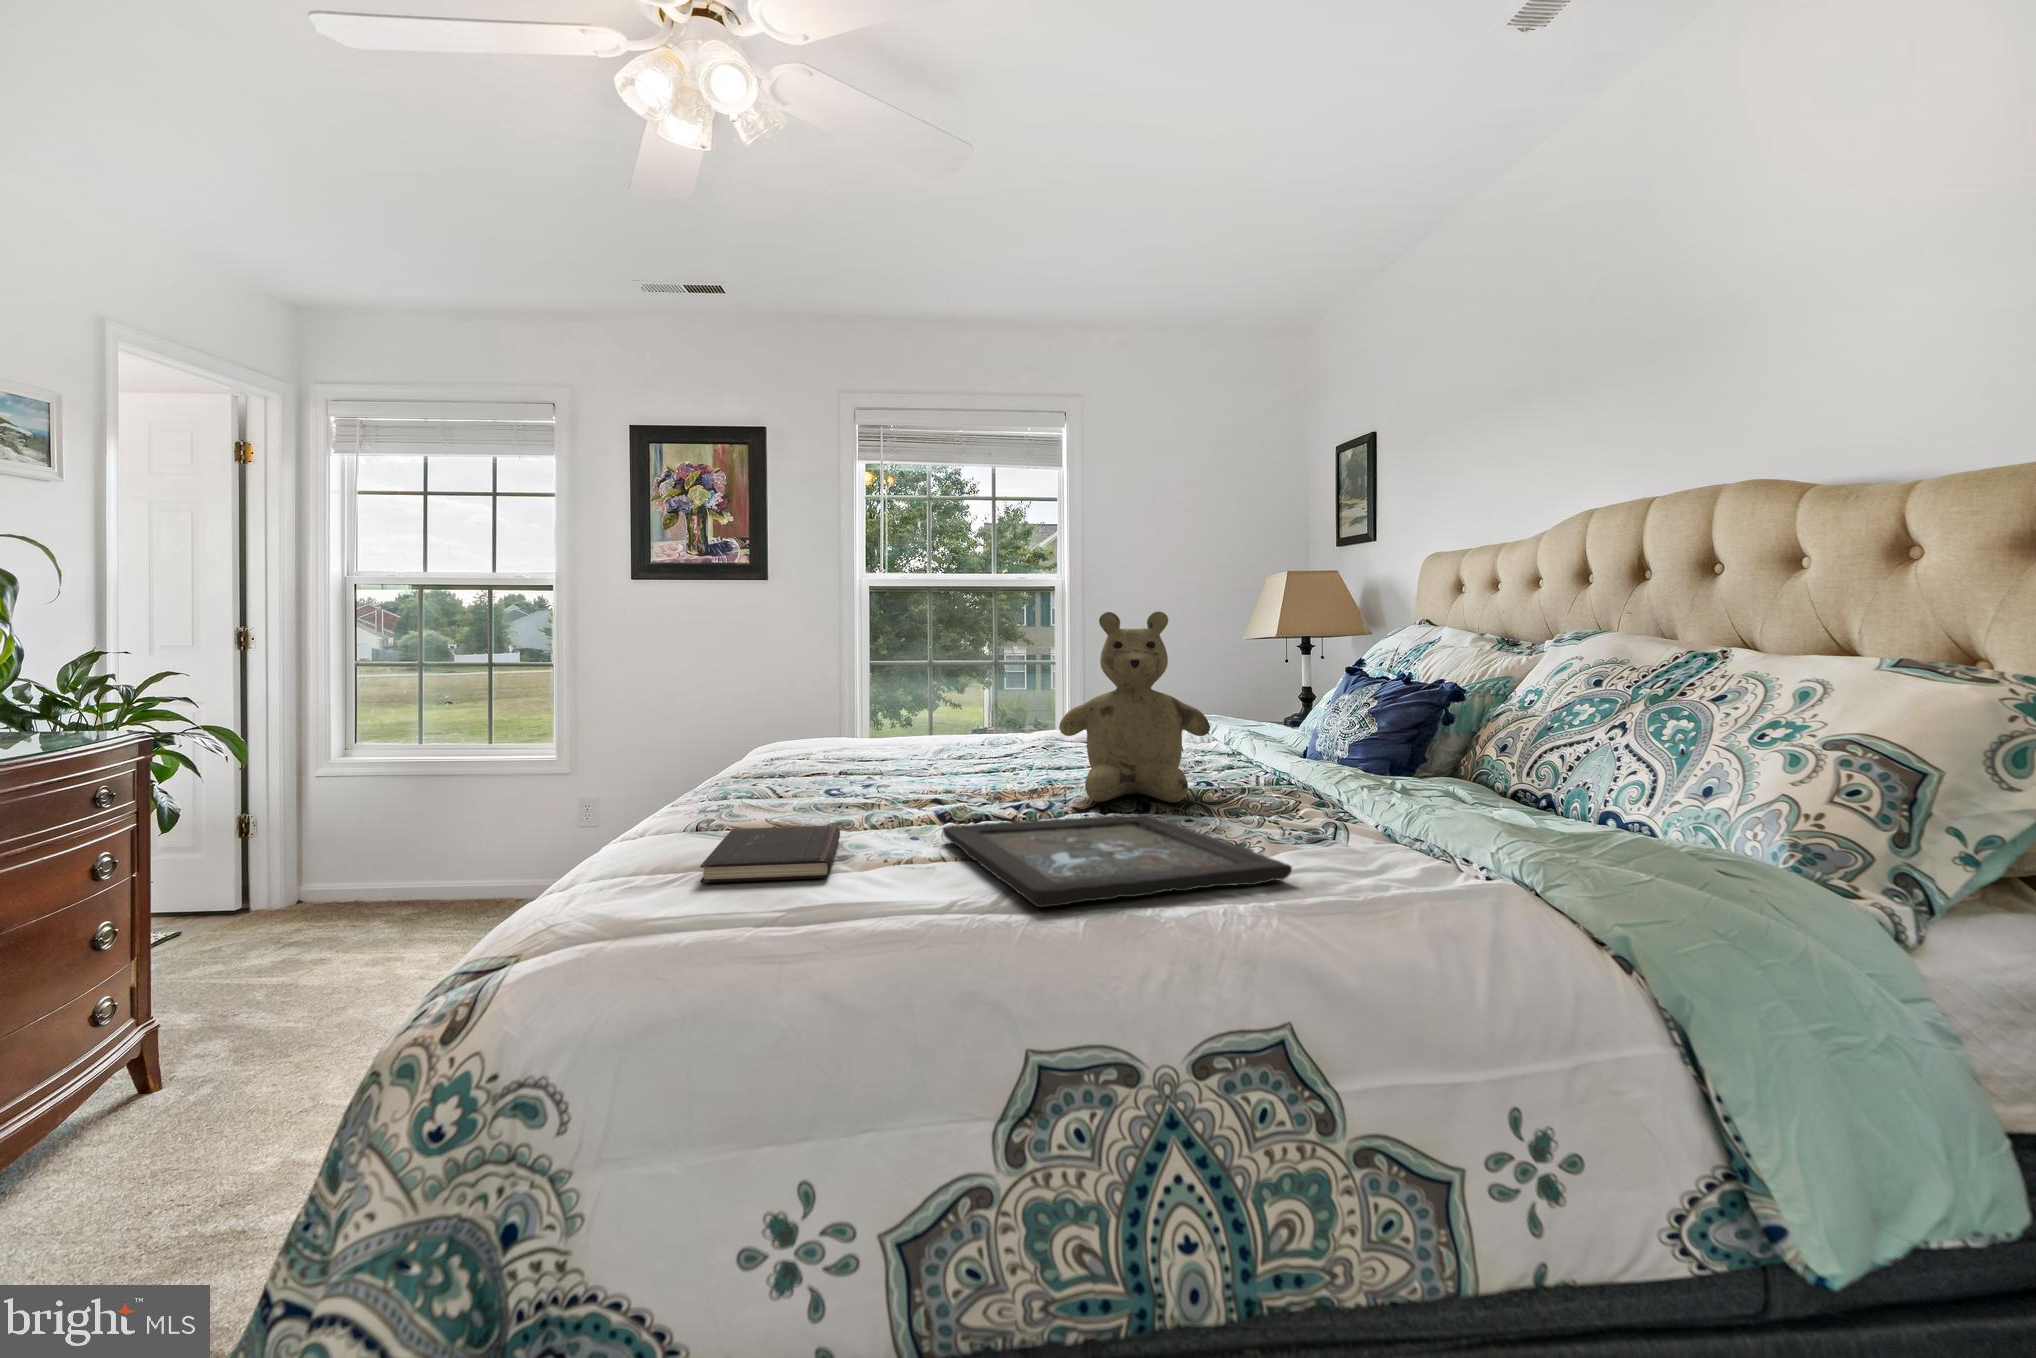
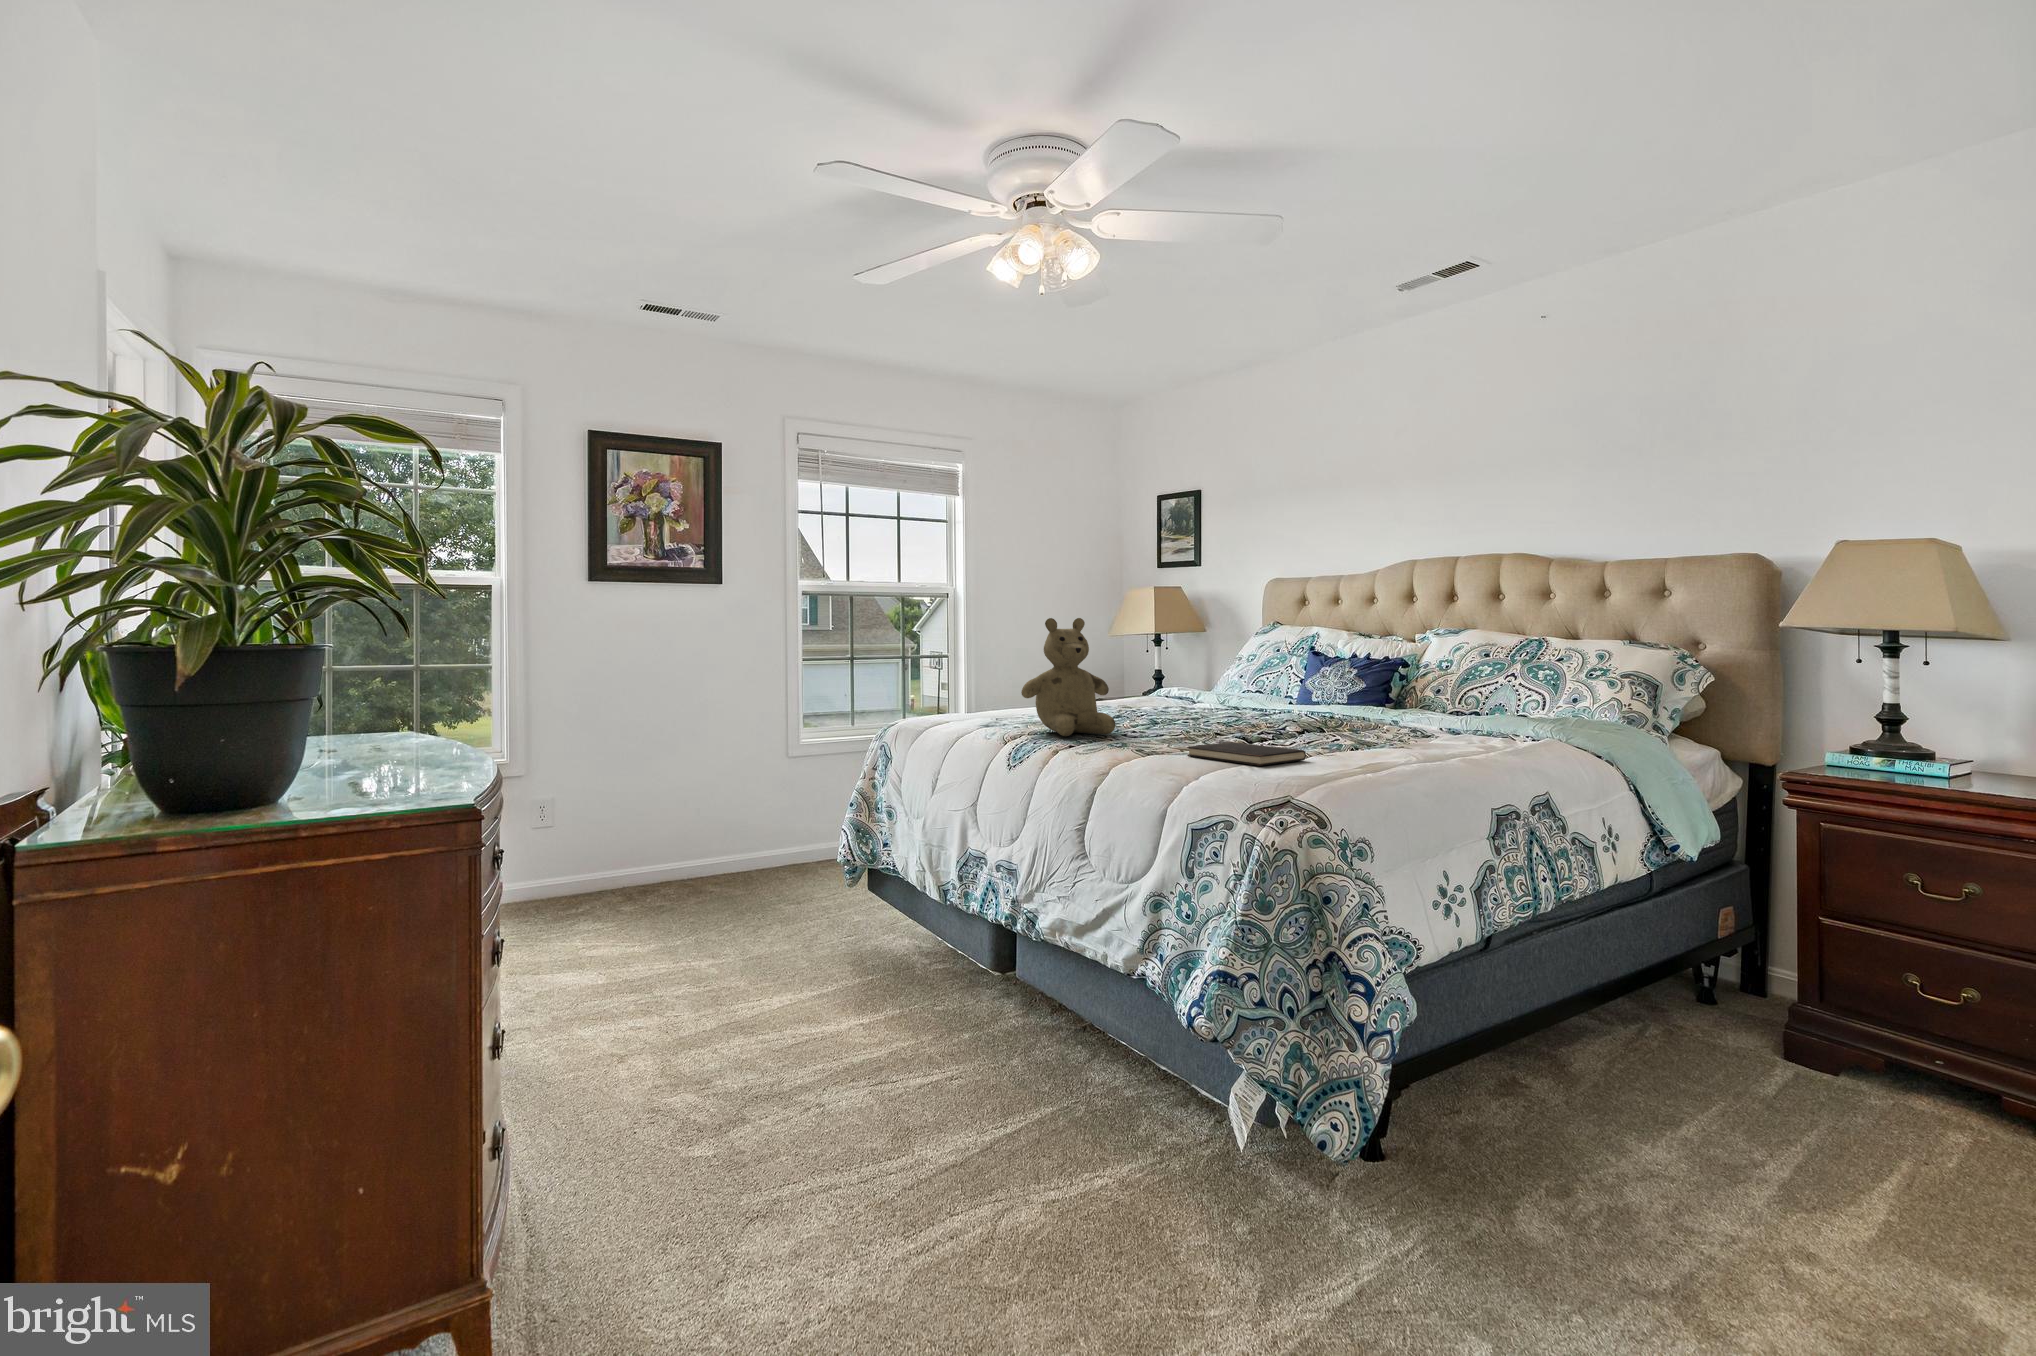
teddy bear: present [1059,611,1210,803] -> present [1021,618,1115,736]
tray: present [943,814,1292,907] -> none [1282,730,1482,758]

